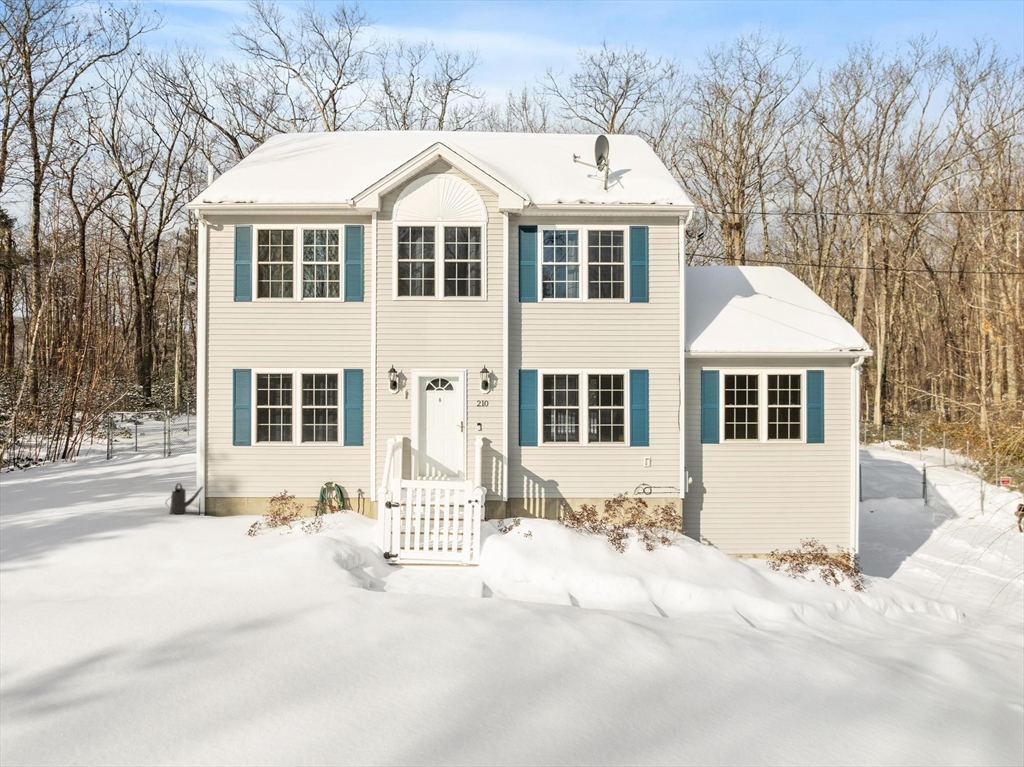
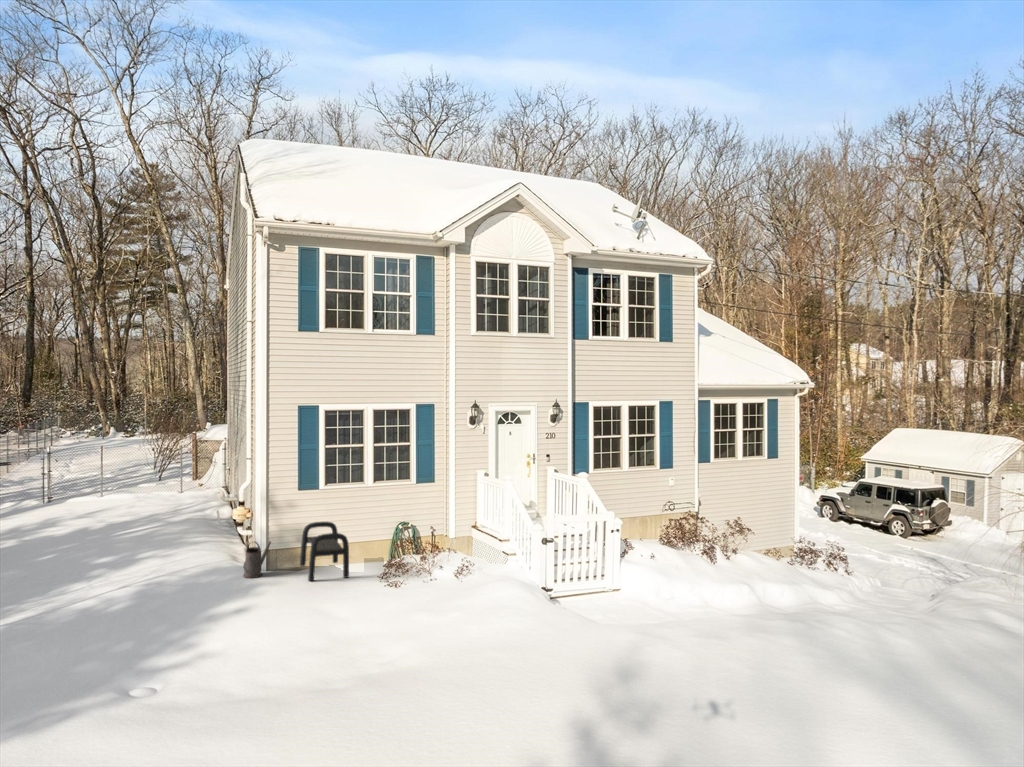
bench: none [207,473,262,522] -> present [300,522,349,581]

